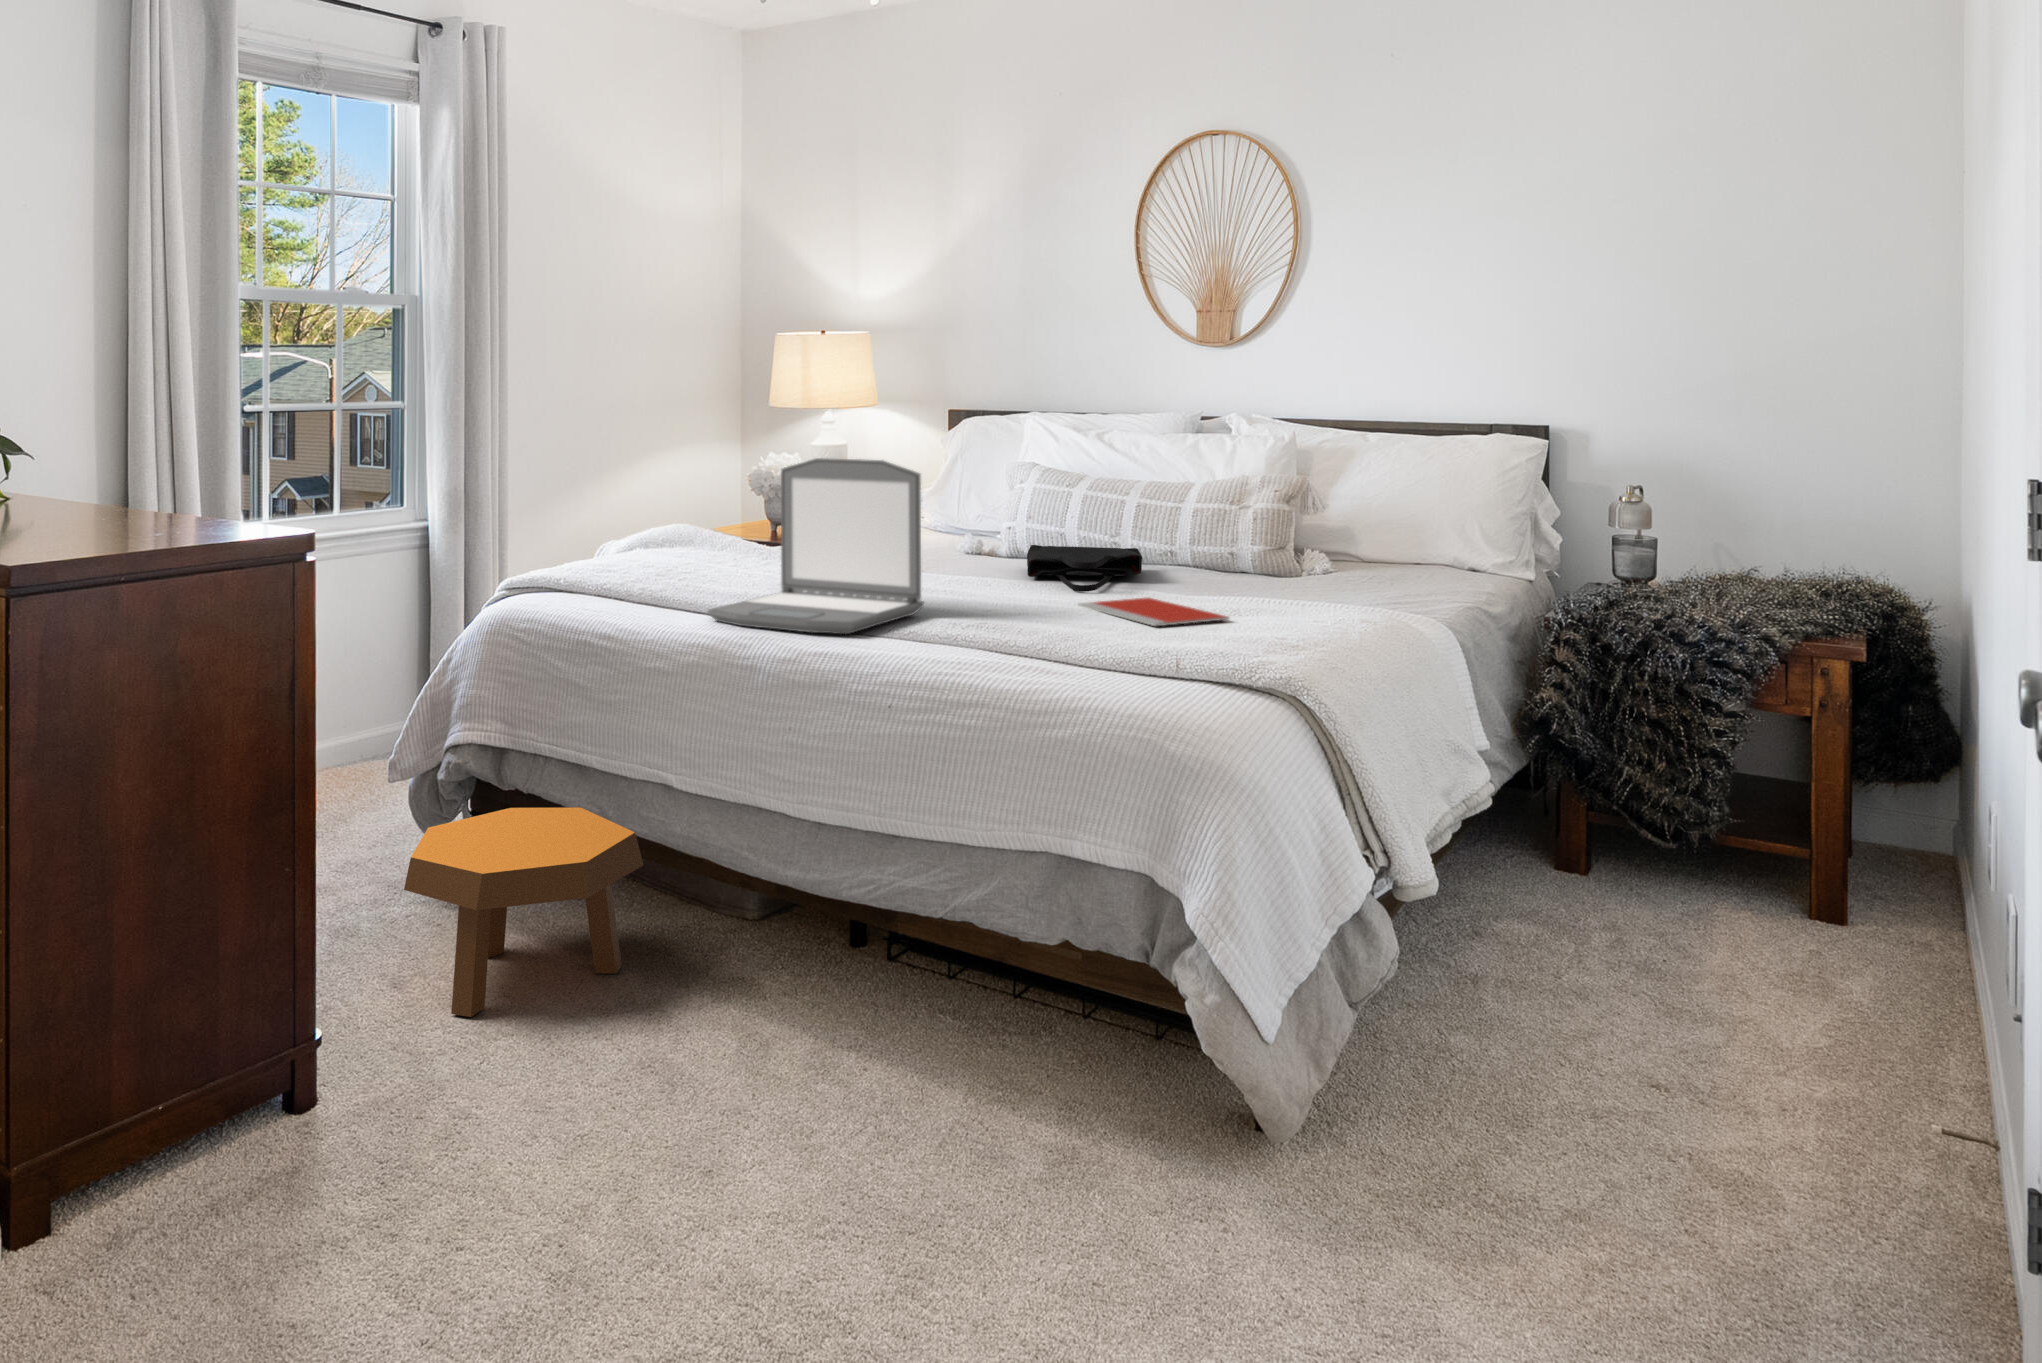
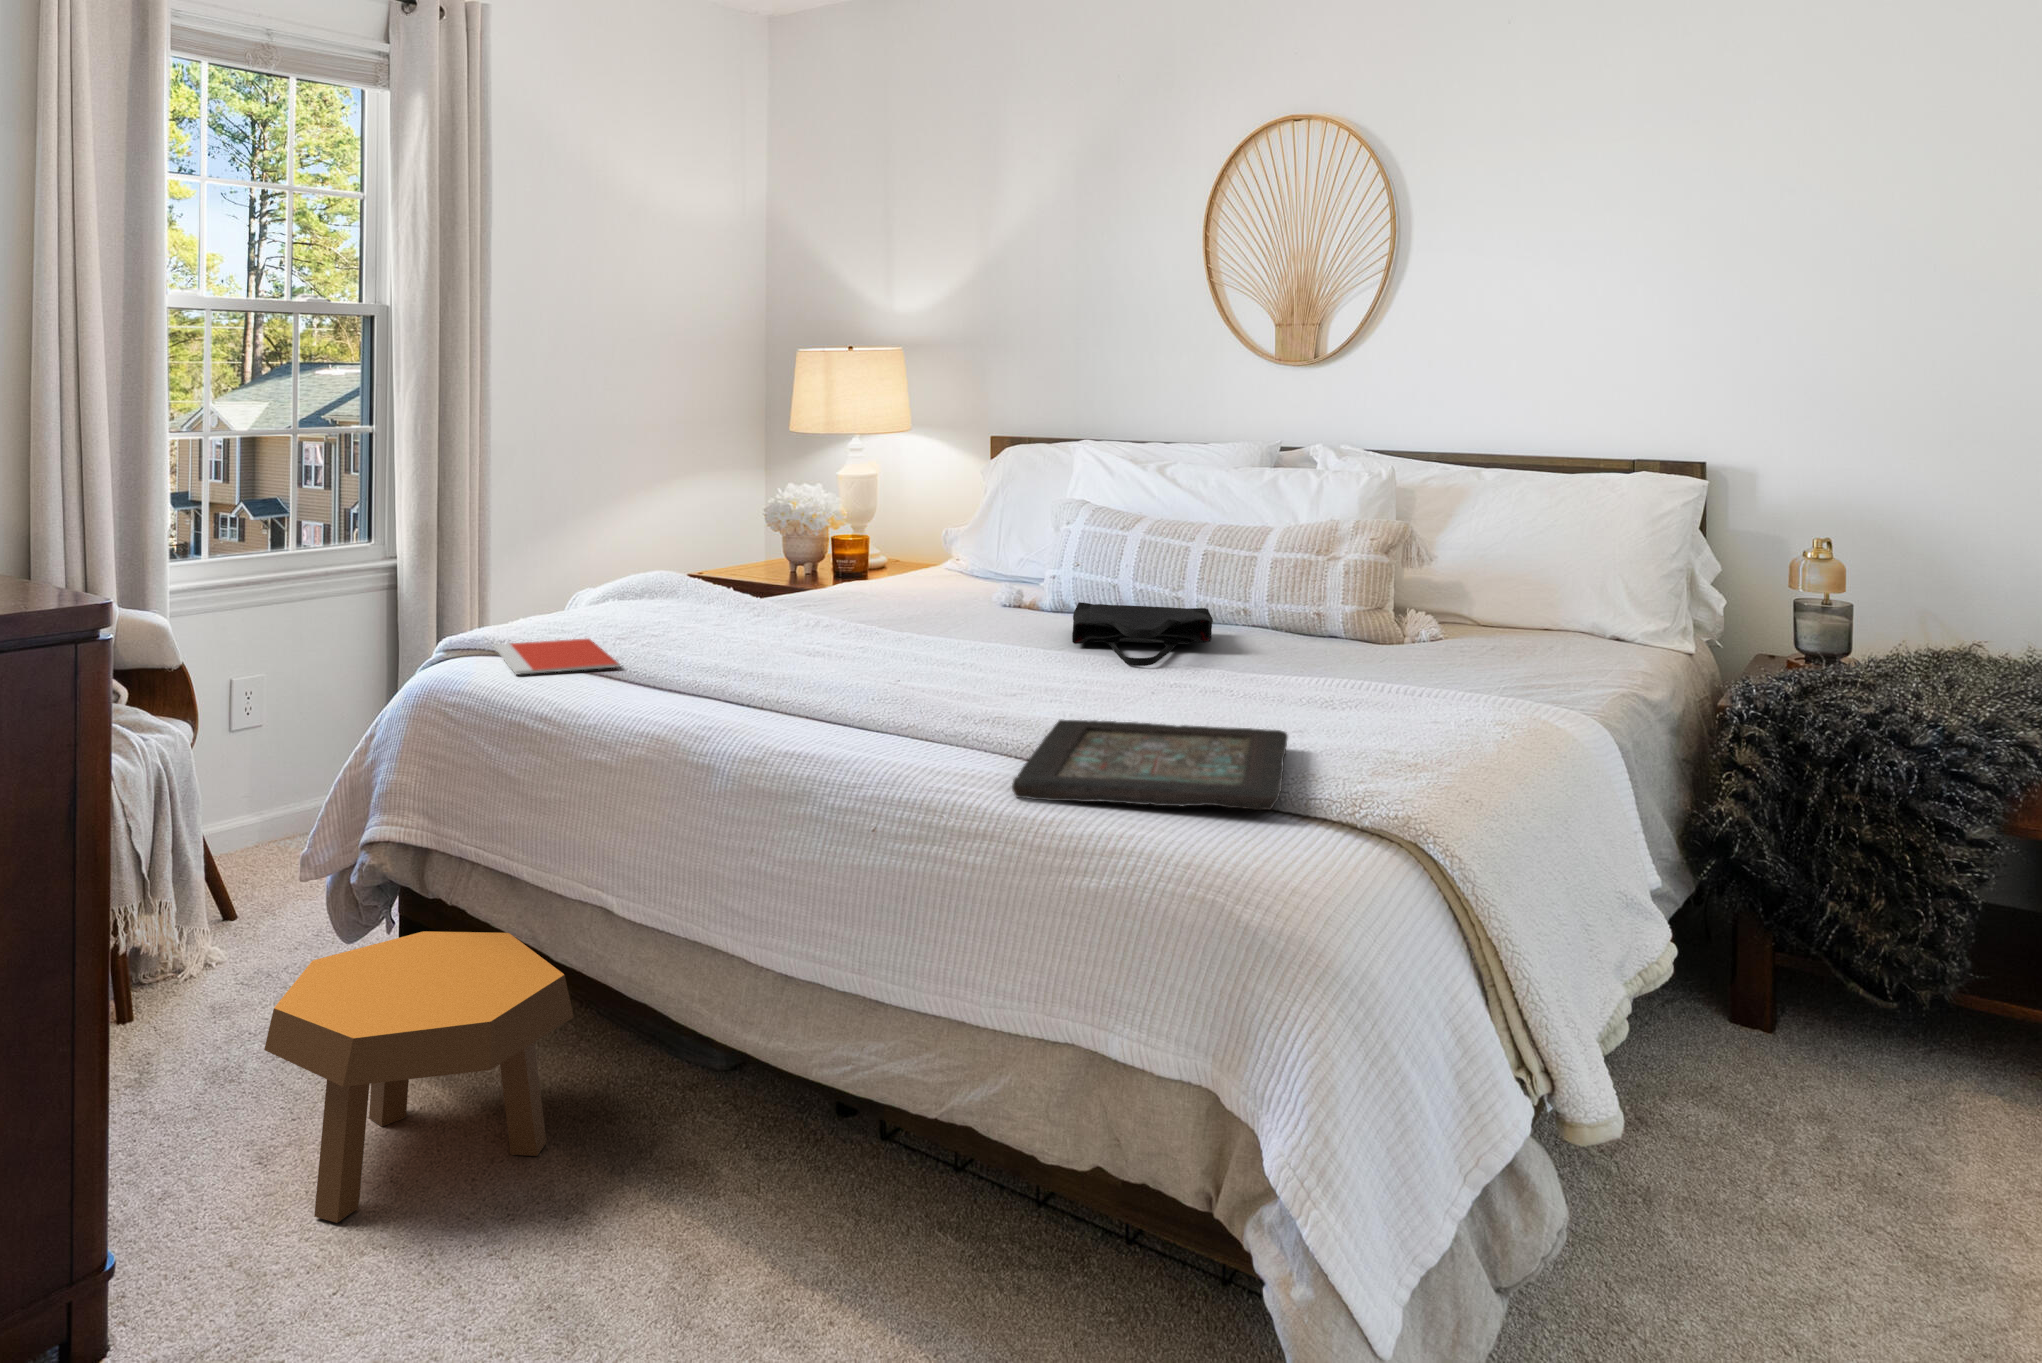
laptop: present [708,458,924,634] -> none [663,501,935,729]
notebook: present [1079,598,1229,626] -> present [495,639,620,674]
decorative tray: none [997,624,1202,676] -> present [1012,719,1288,810]

